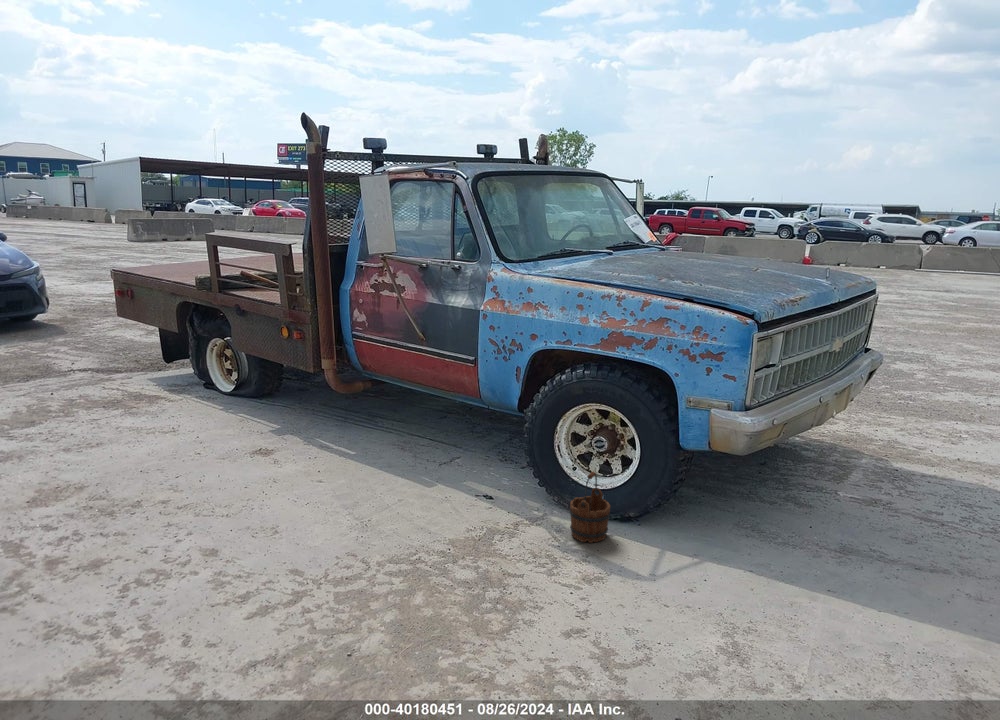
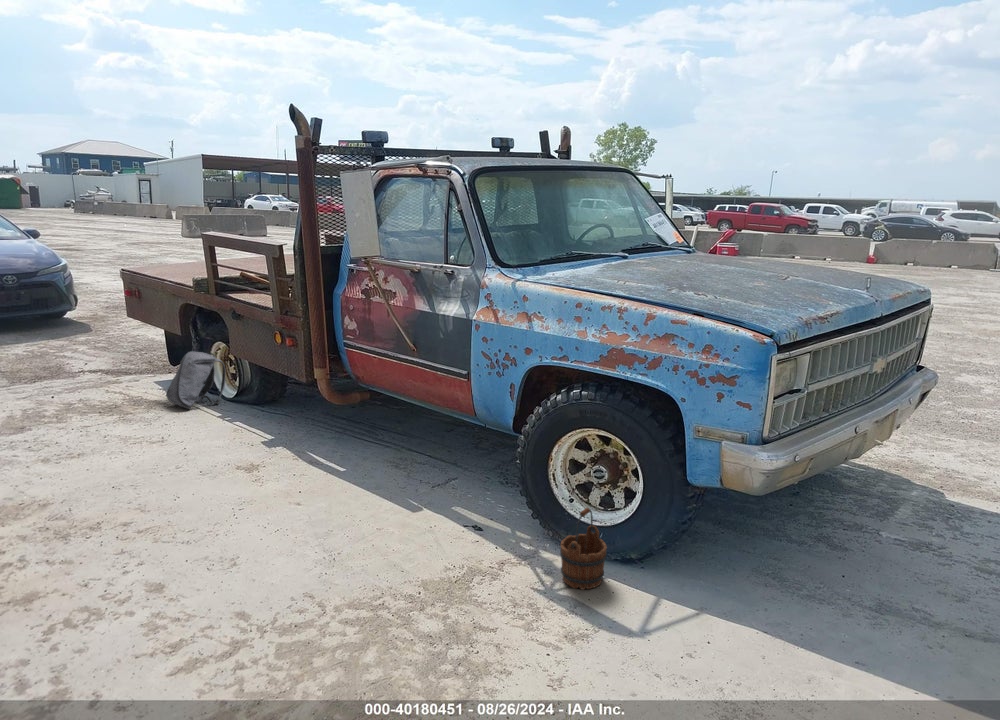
backpack: none [162,348,220,403] -> present [166,352,226,409]

